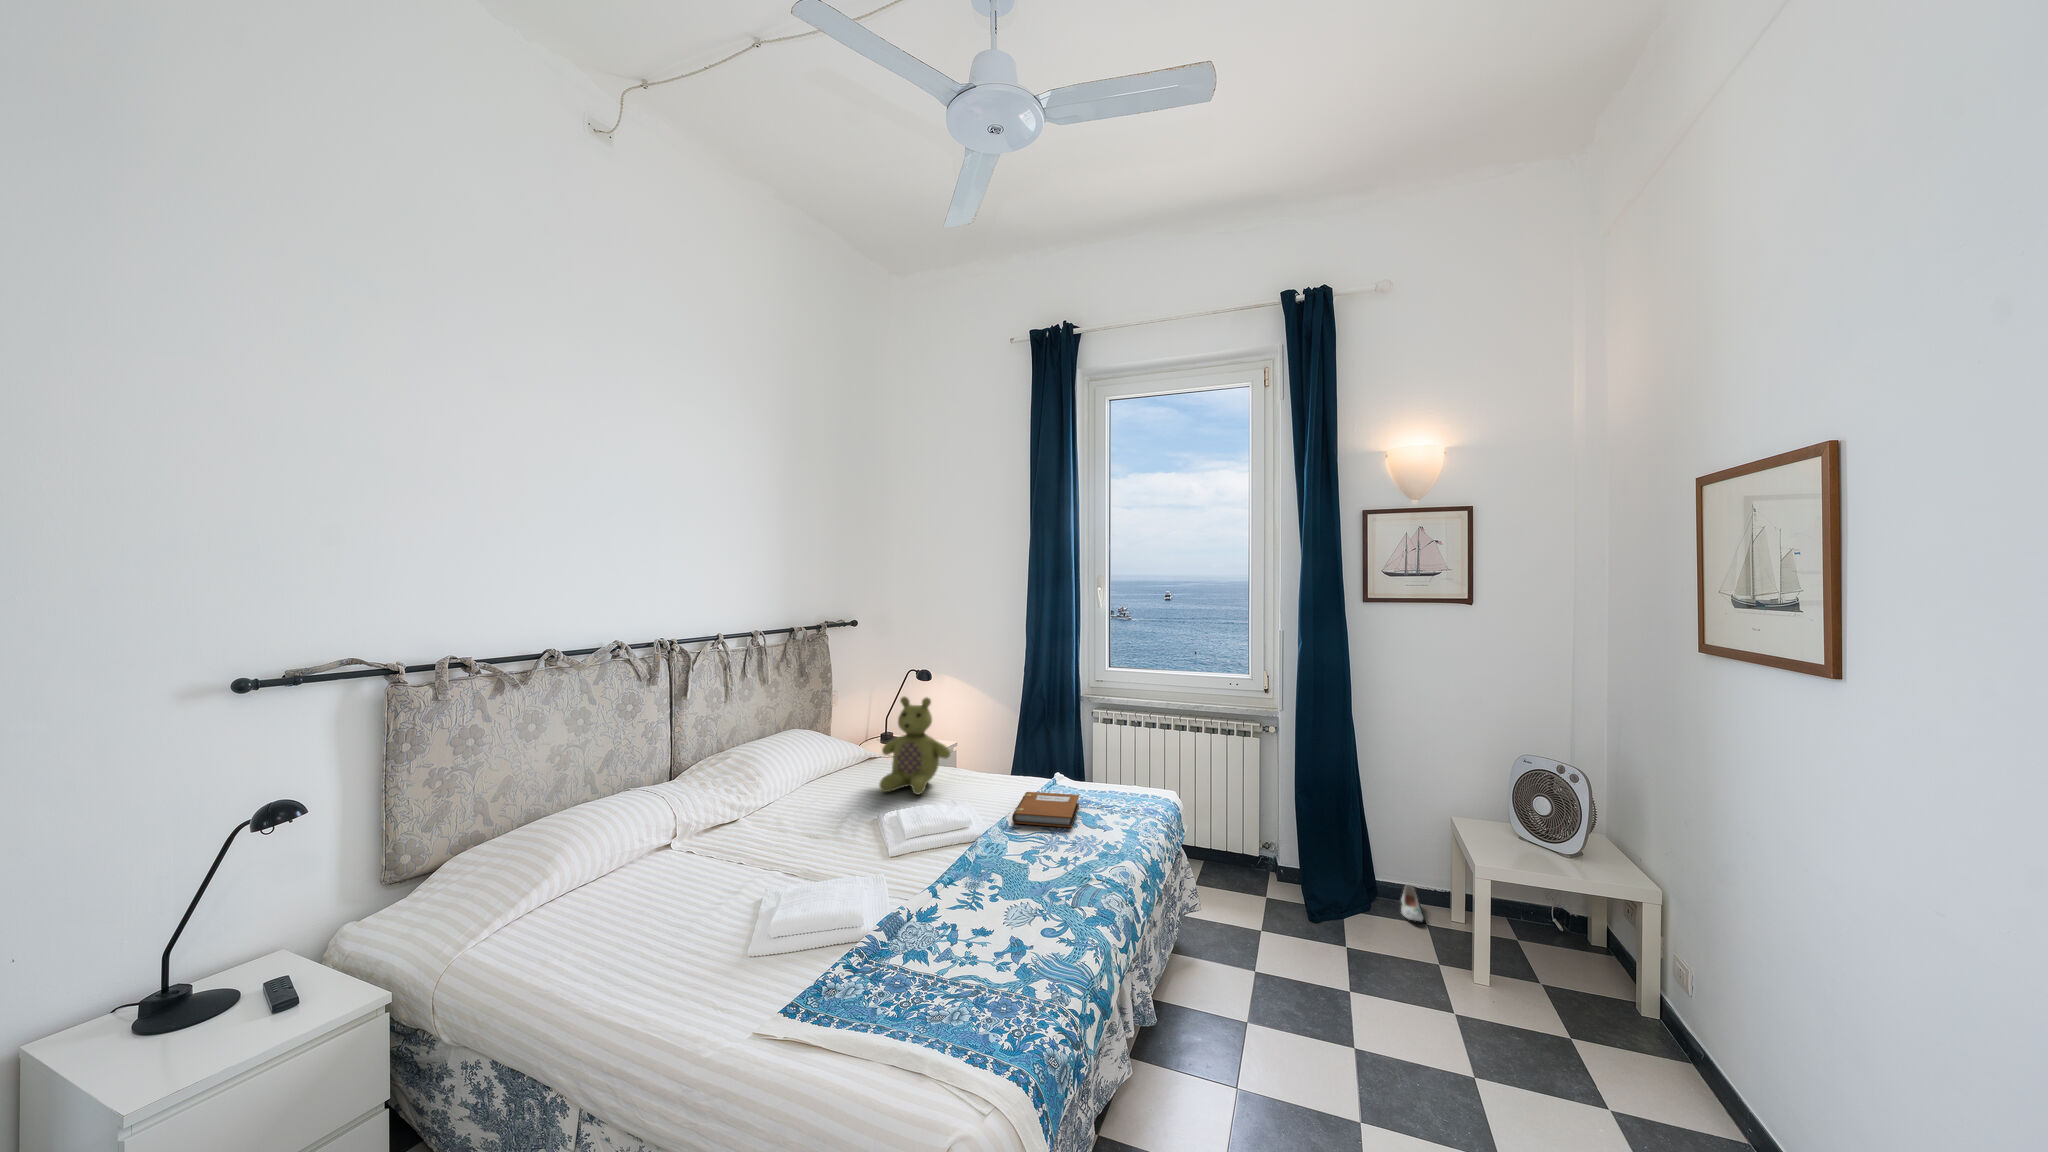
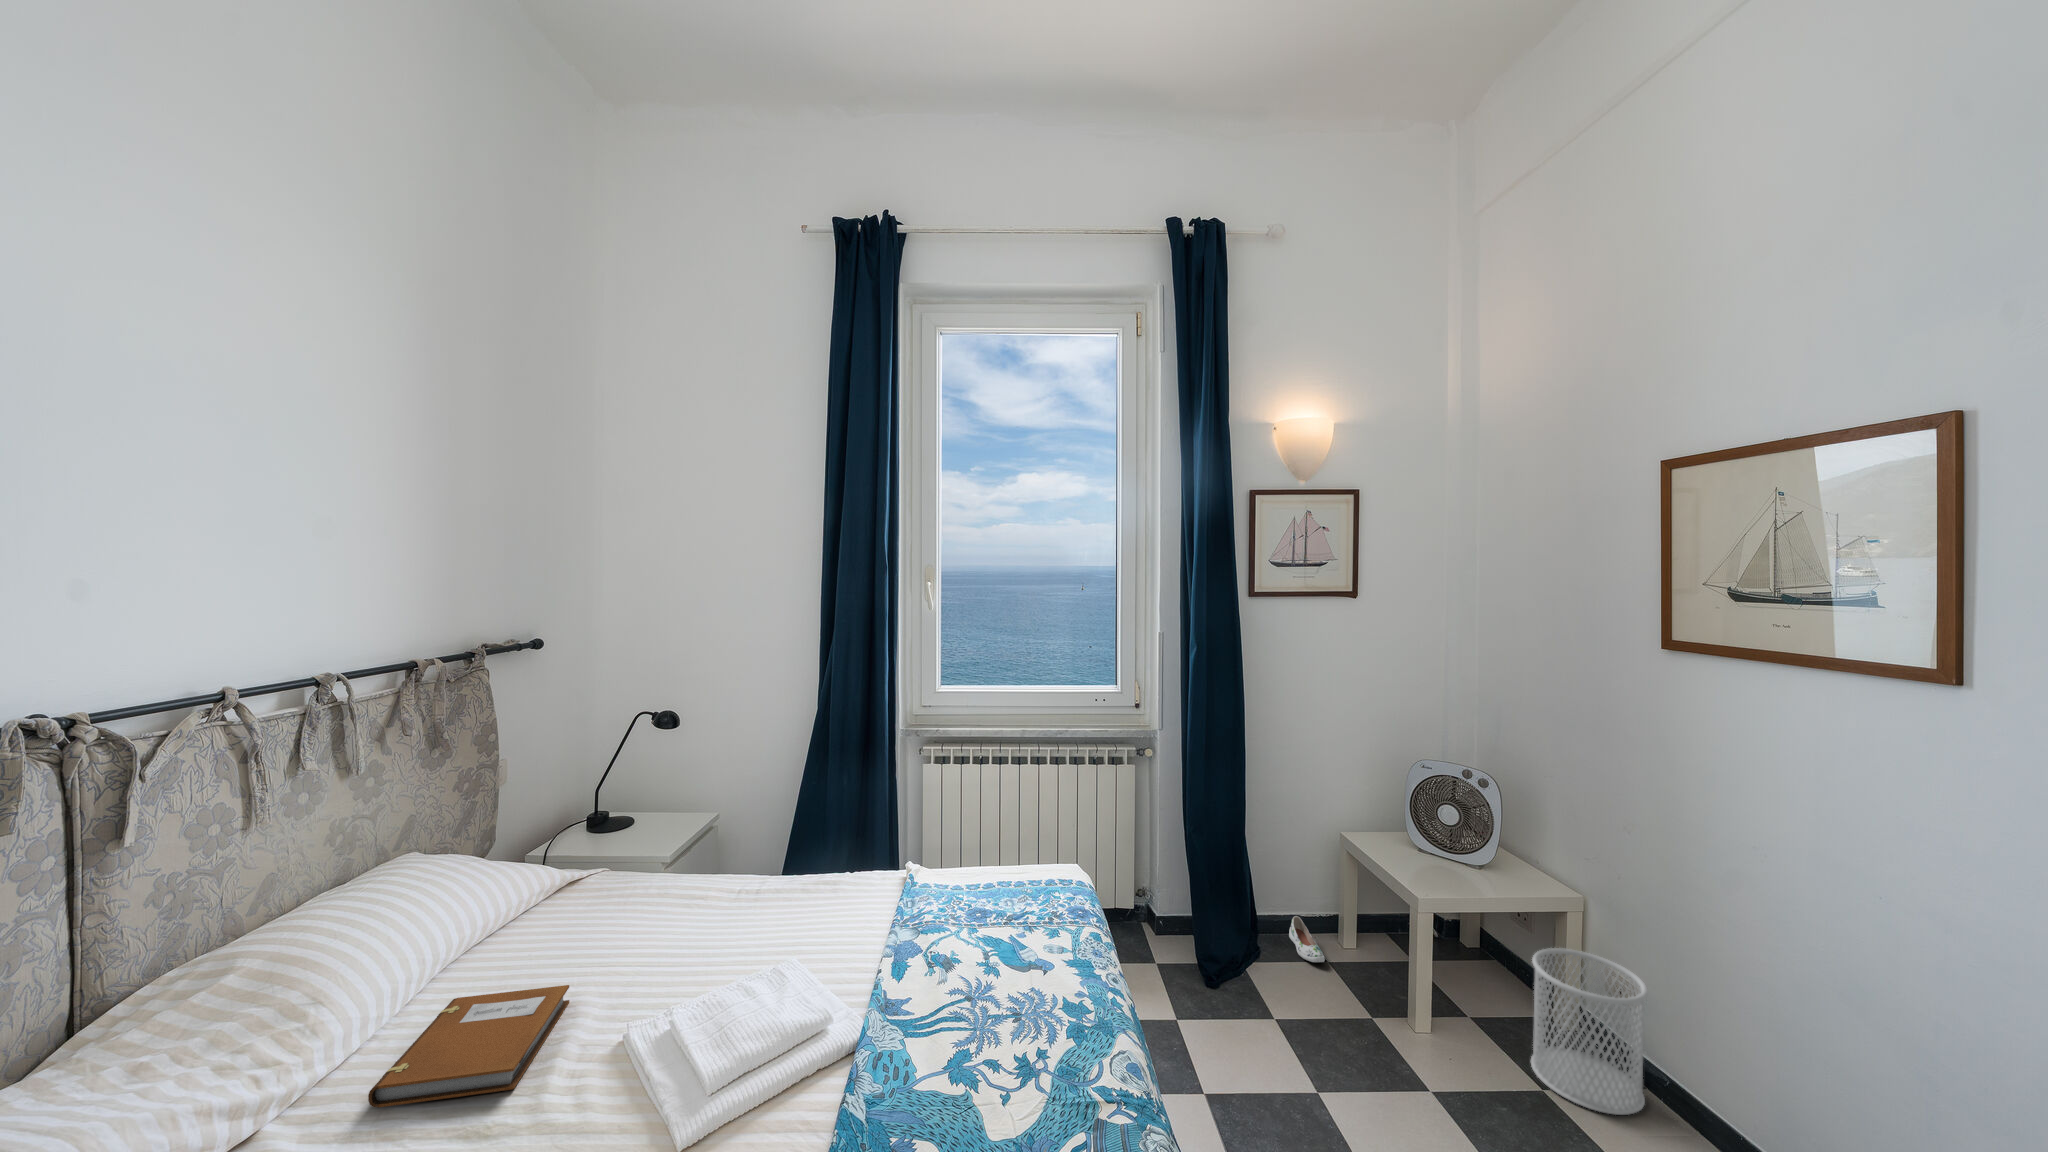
stuffed bear: present [879,697,950,795] -> none [614,772,746,953]
notebook: present [1012,792,1079,827] -> present [368,985,569,1108]
wastebasket: none [1570,921,1678,1068] -> present [1531,948,1648,1115]

